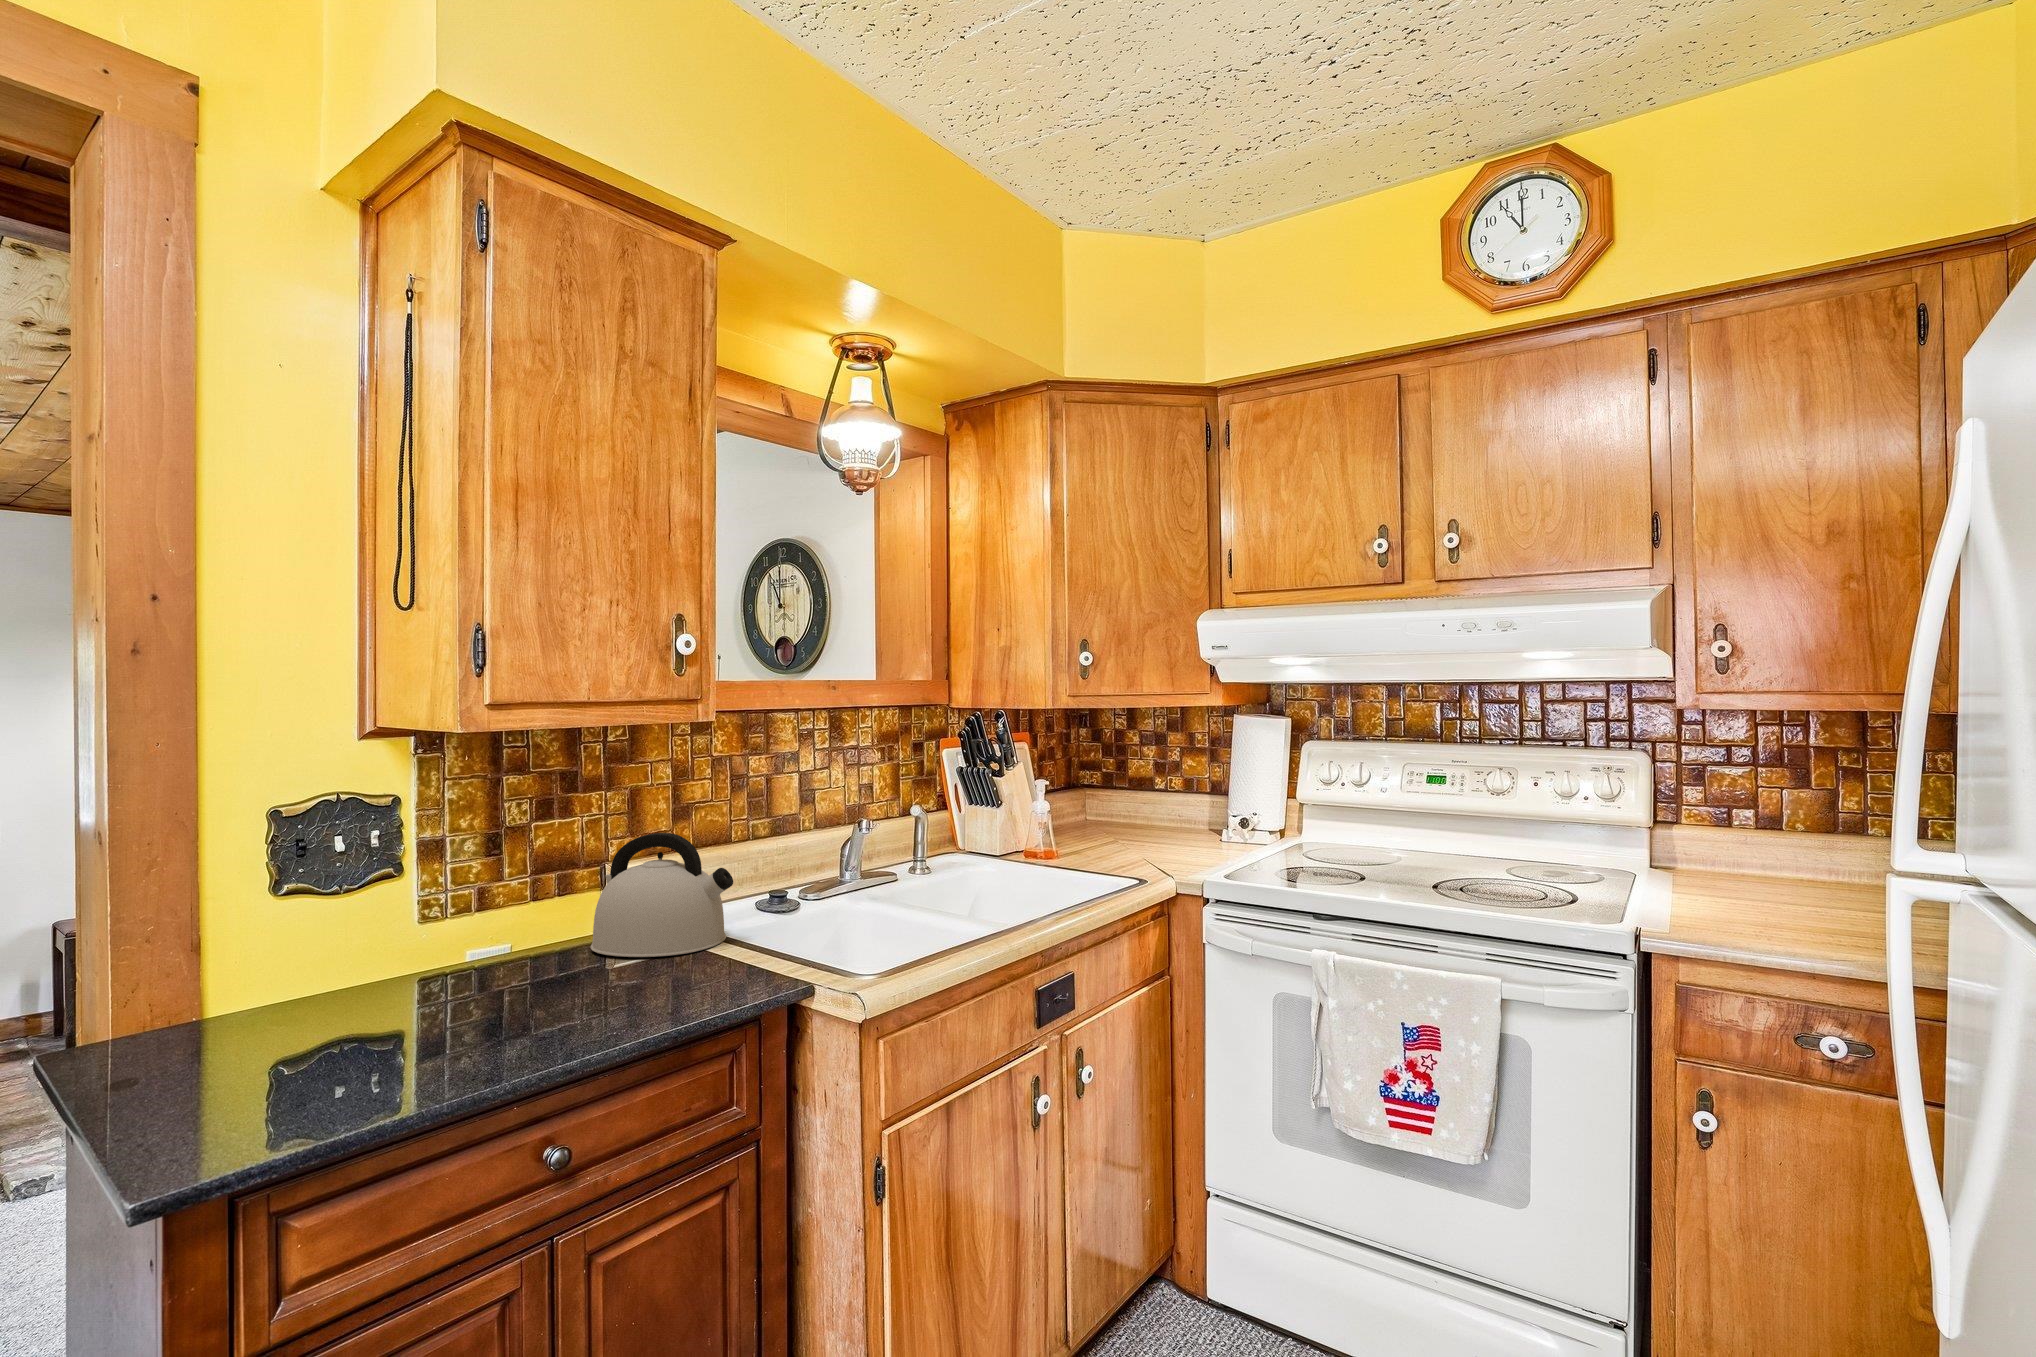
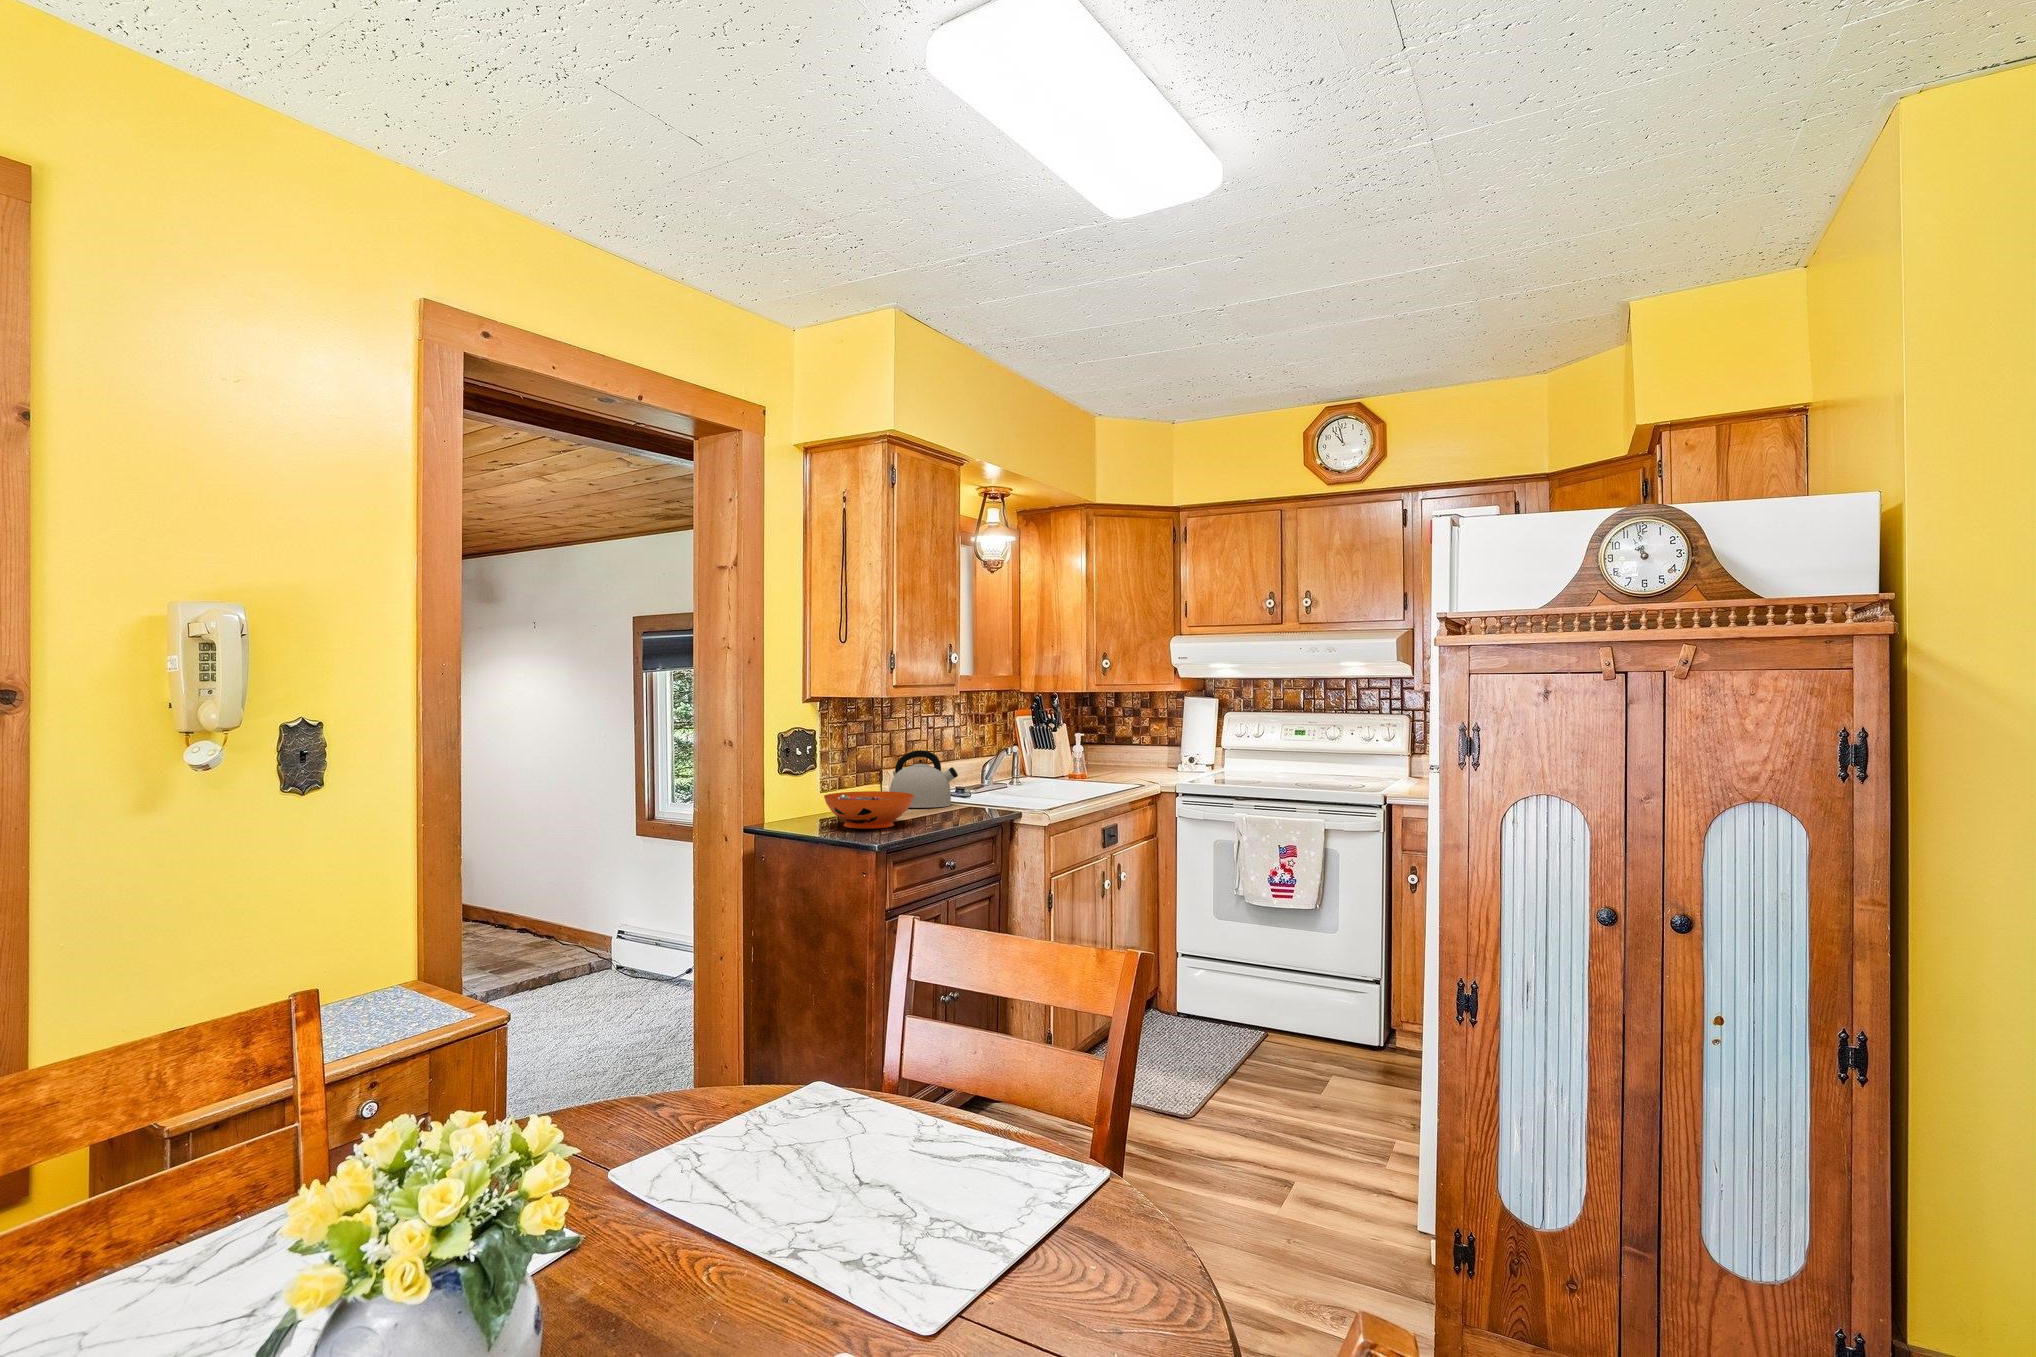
decorative bowl: none [278,943,526,1061] -> present [824,791,914,829]

